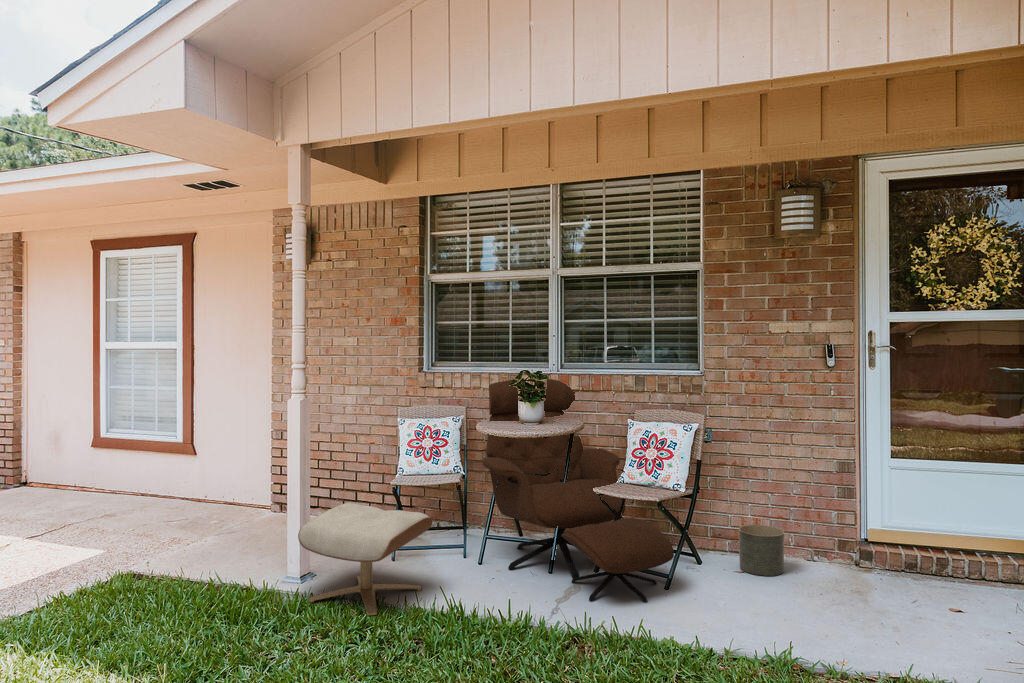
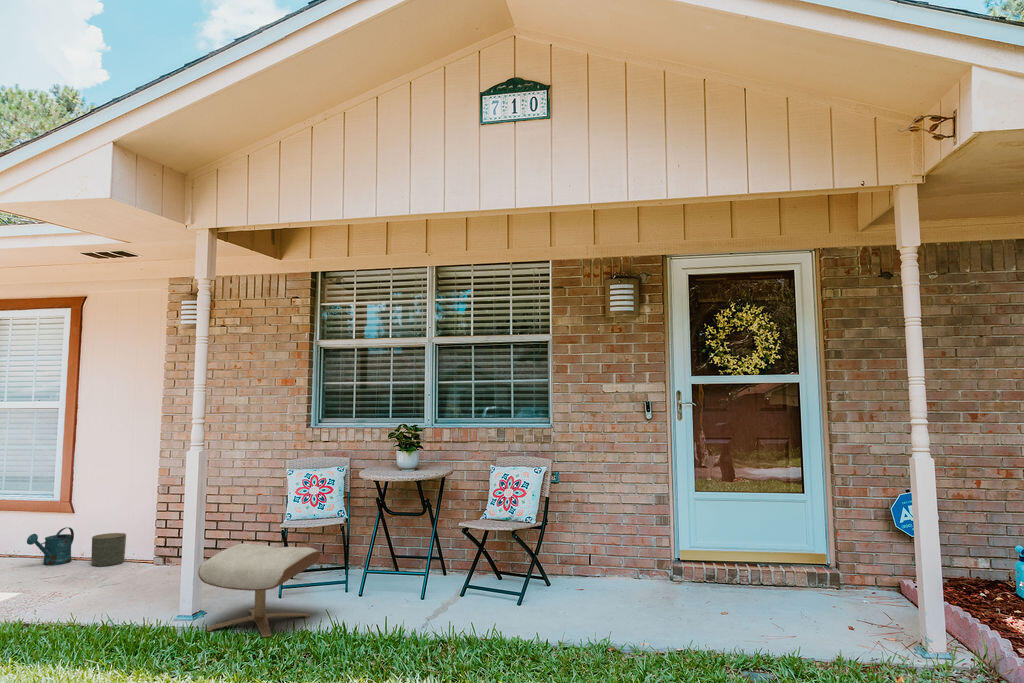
lounge chair: present [482,379,674,602] -> none [364,432,525,616]
watering can: none [149,470,196,508] -> present [27,527,74,565]
planter: present [739,525,784,576] -> present [91,533,126,566]

